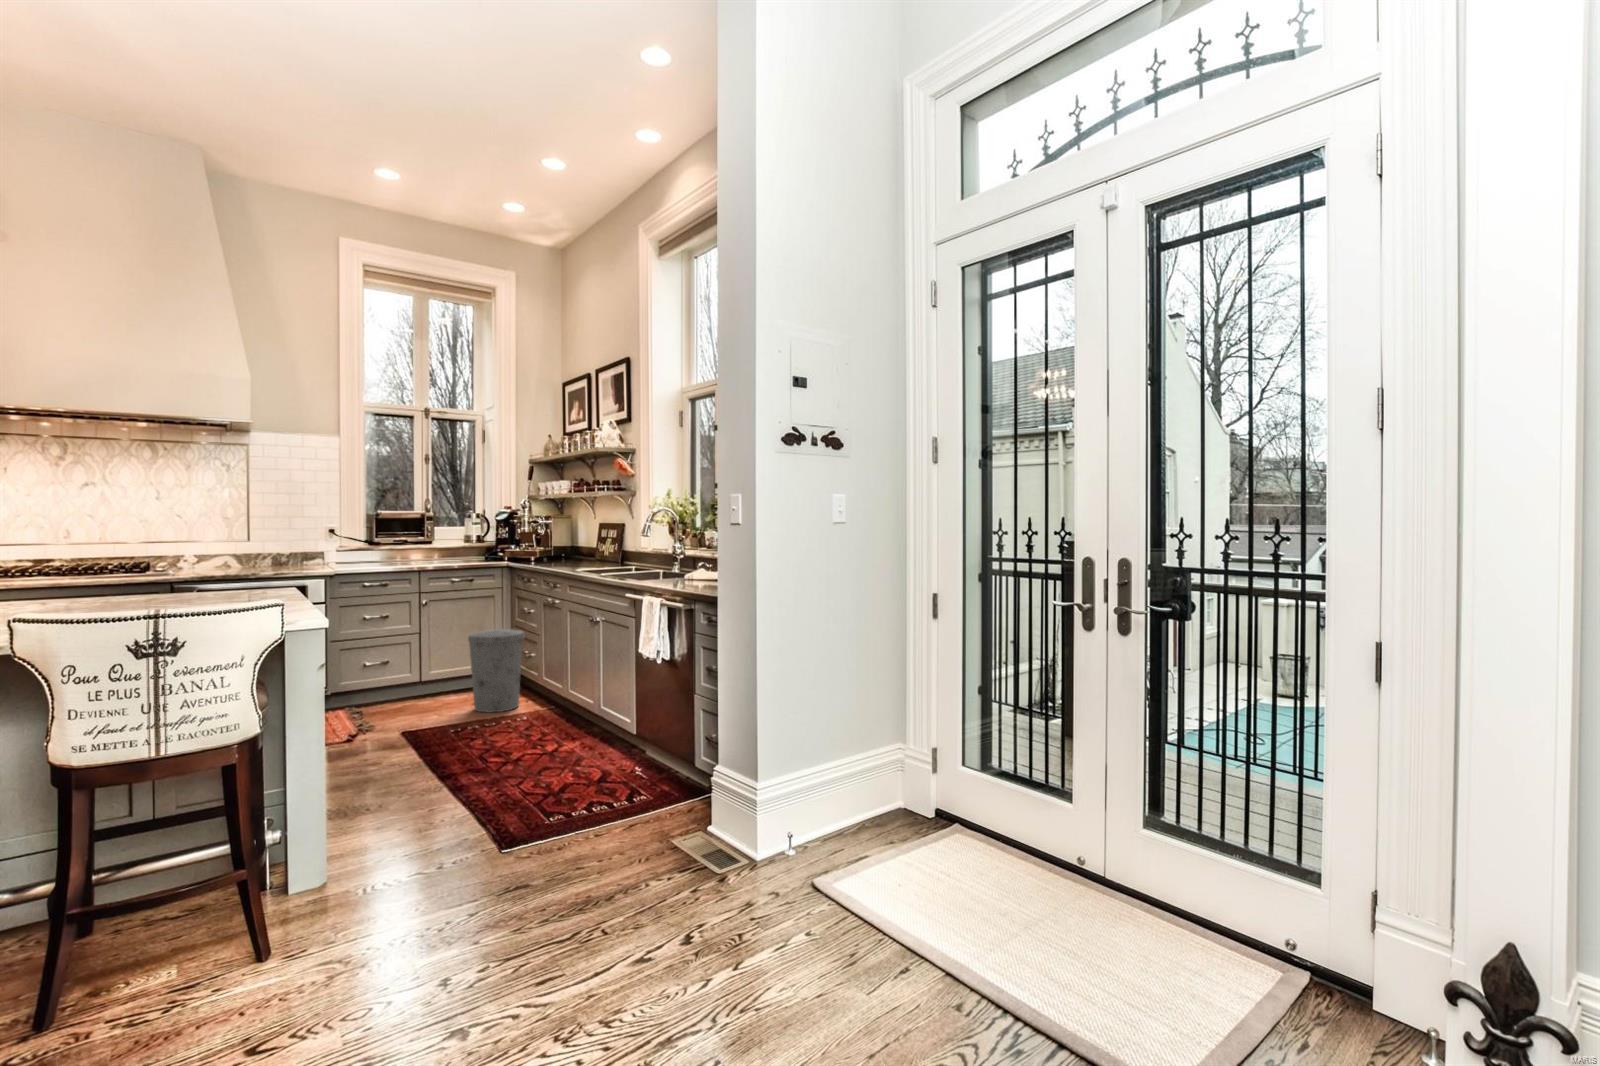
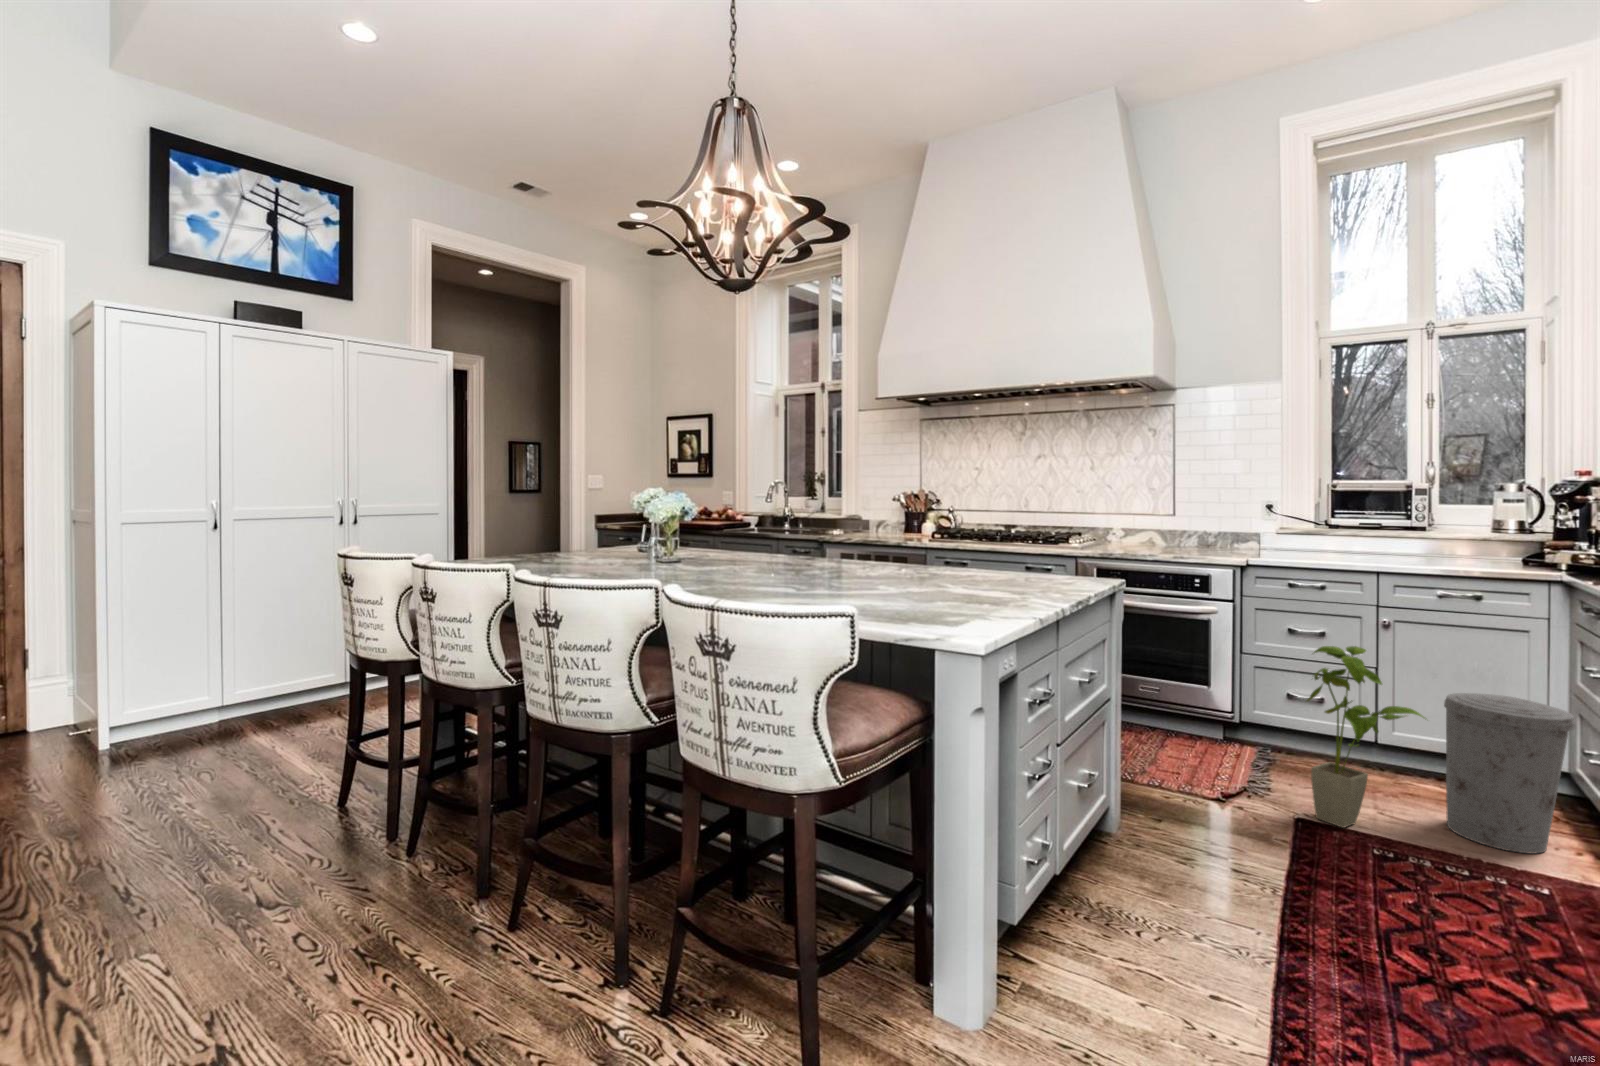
house plant: none [400,613,468,729] -> present [1307,646,1424,828]

